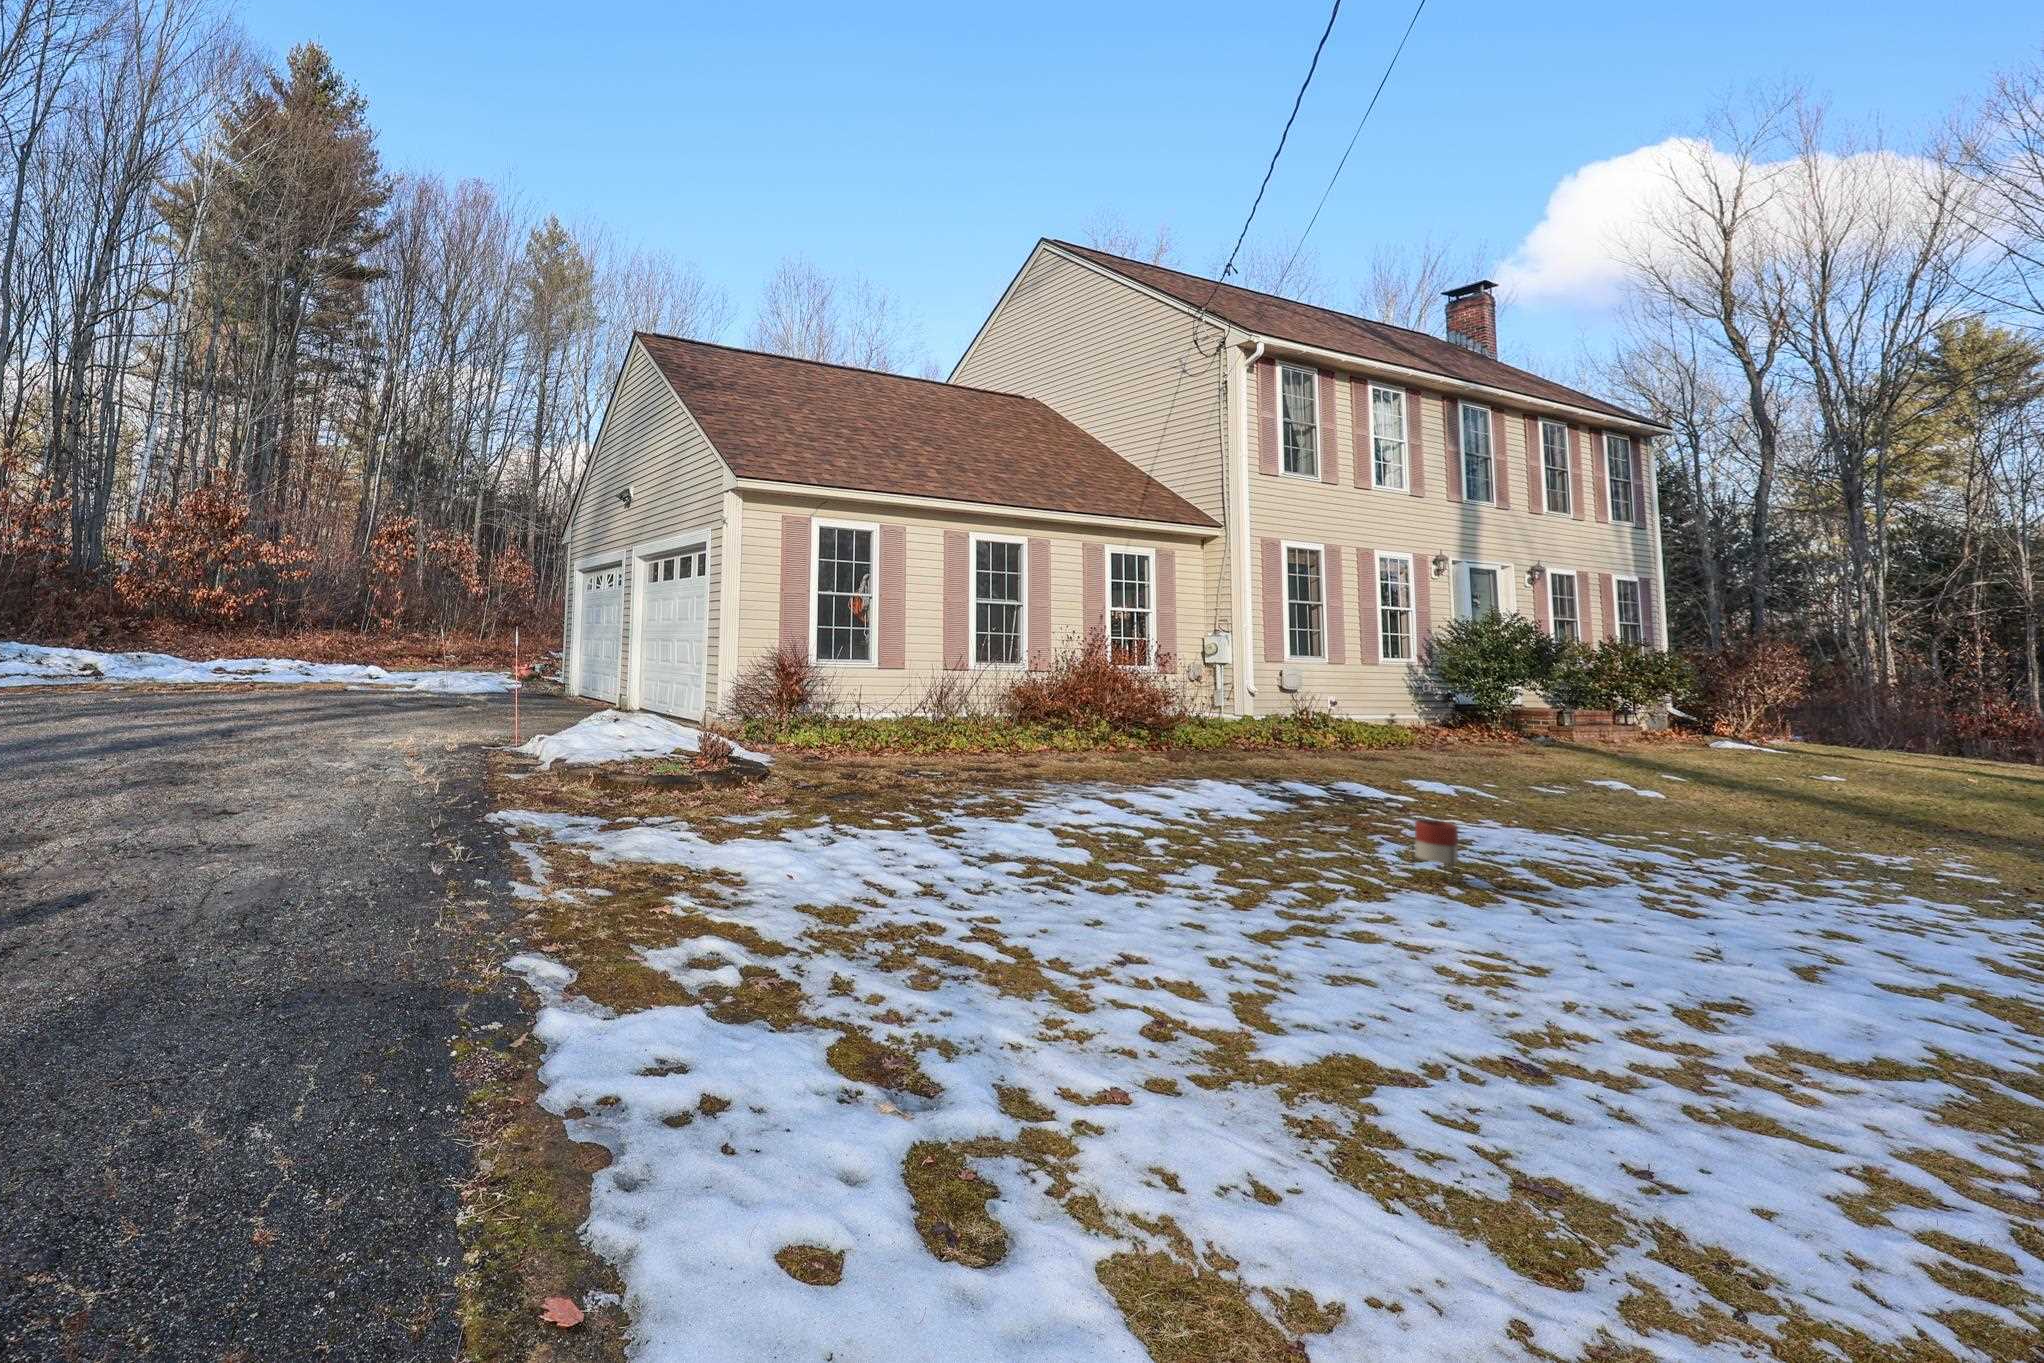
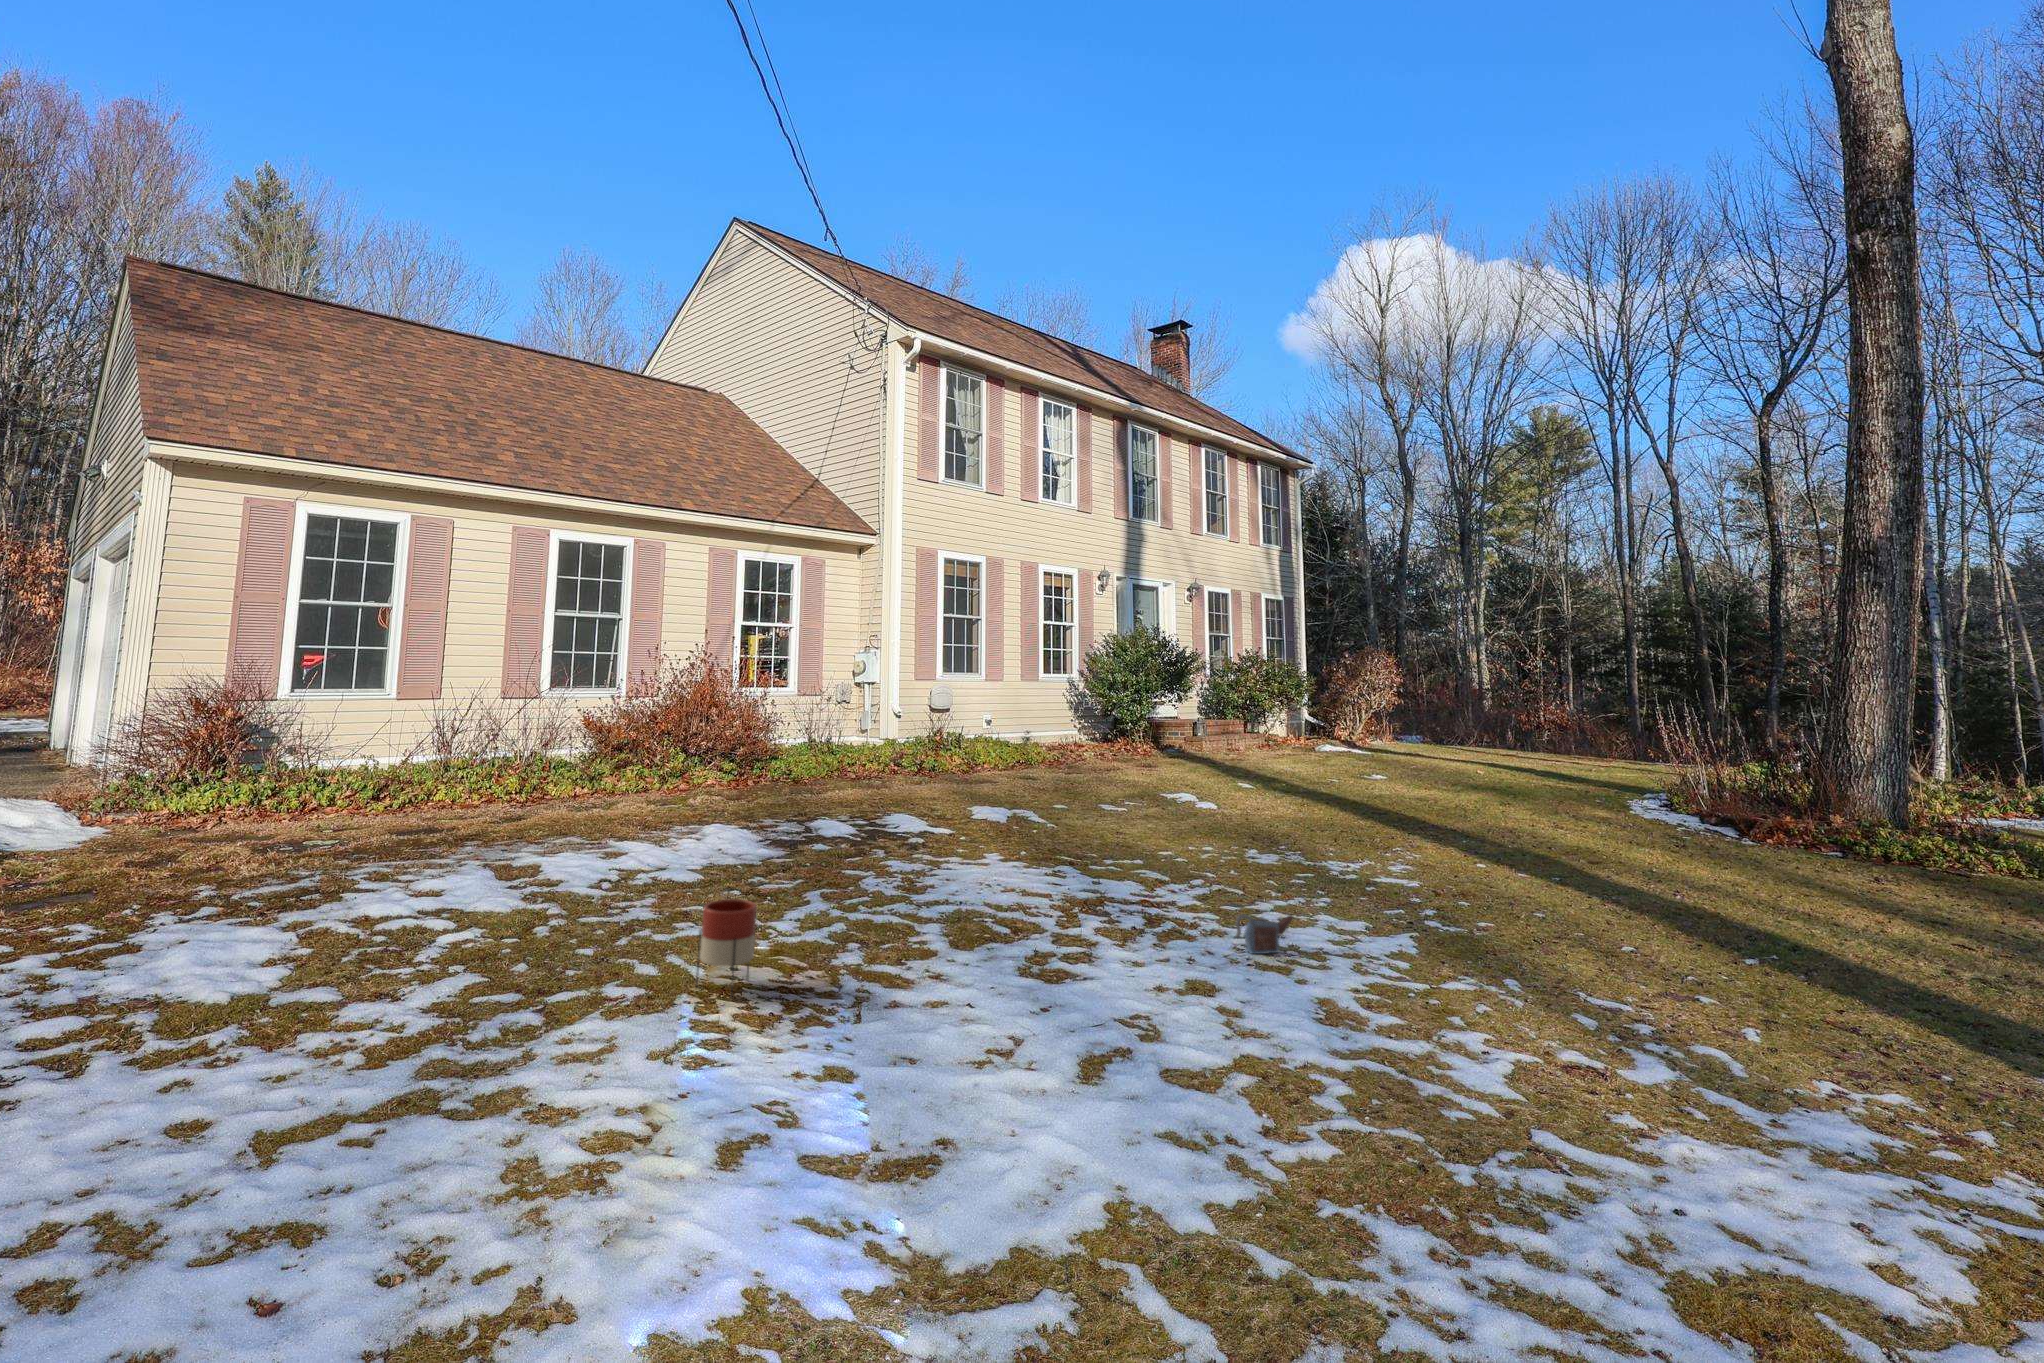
watering can: none [1850,870,1910,904] -> present [1236,914,1293,954]

